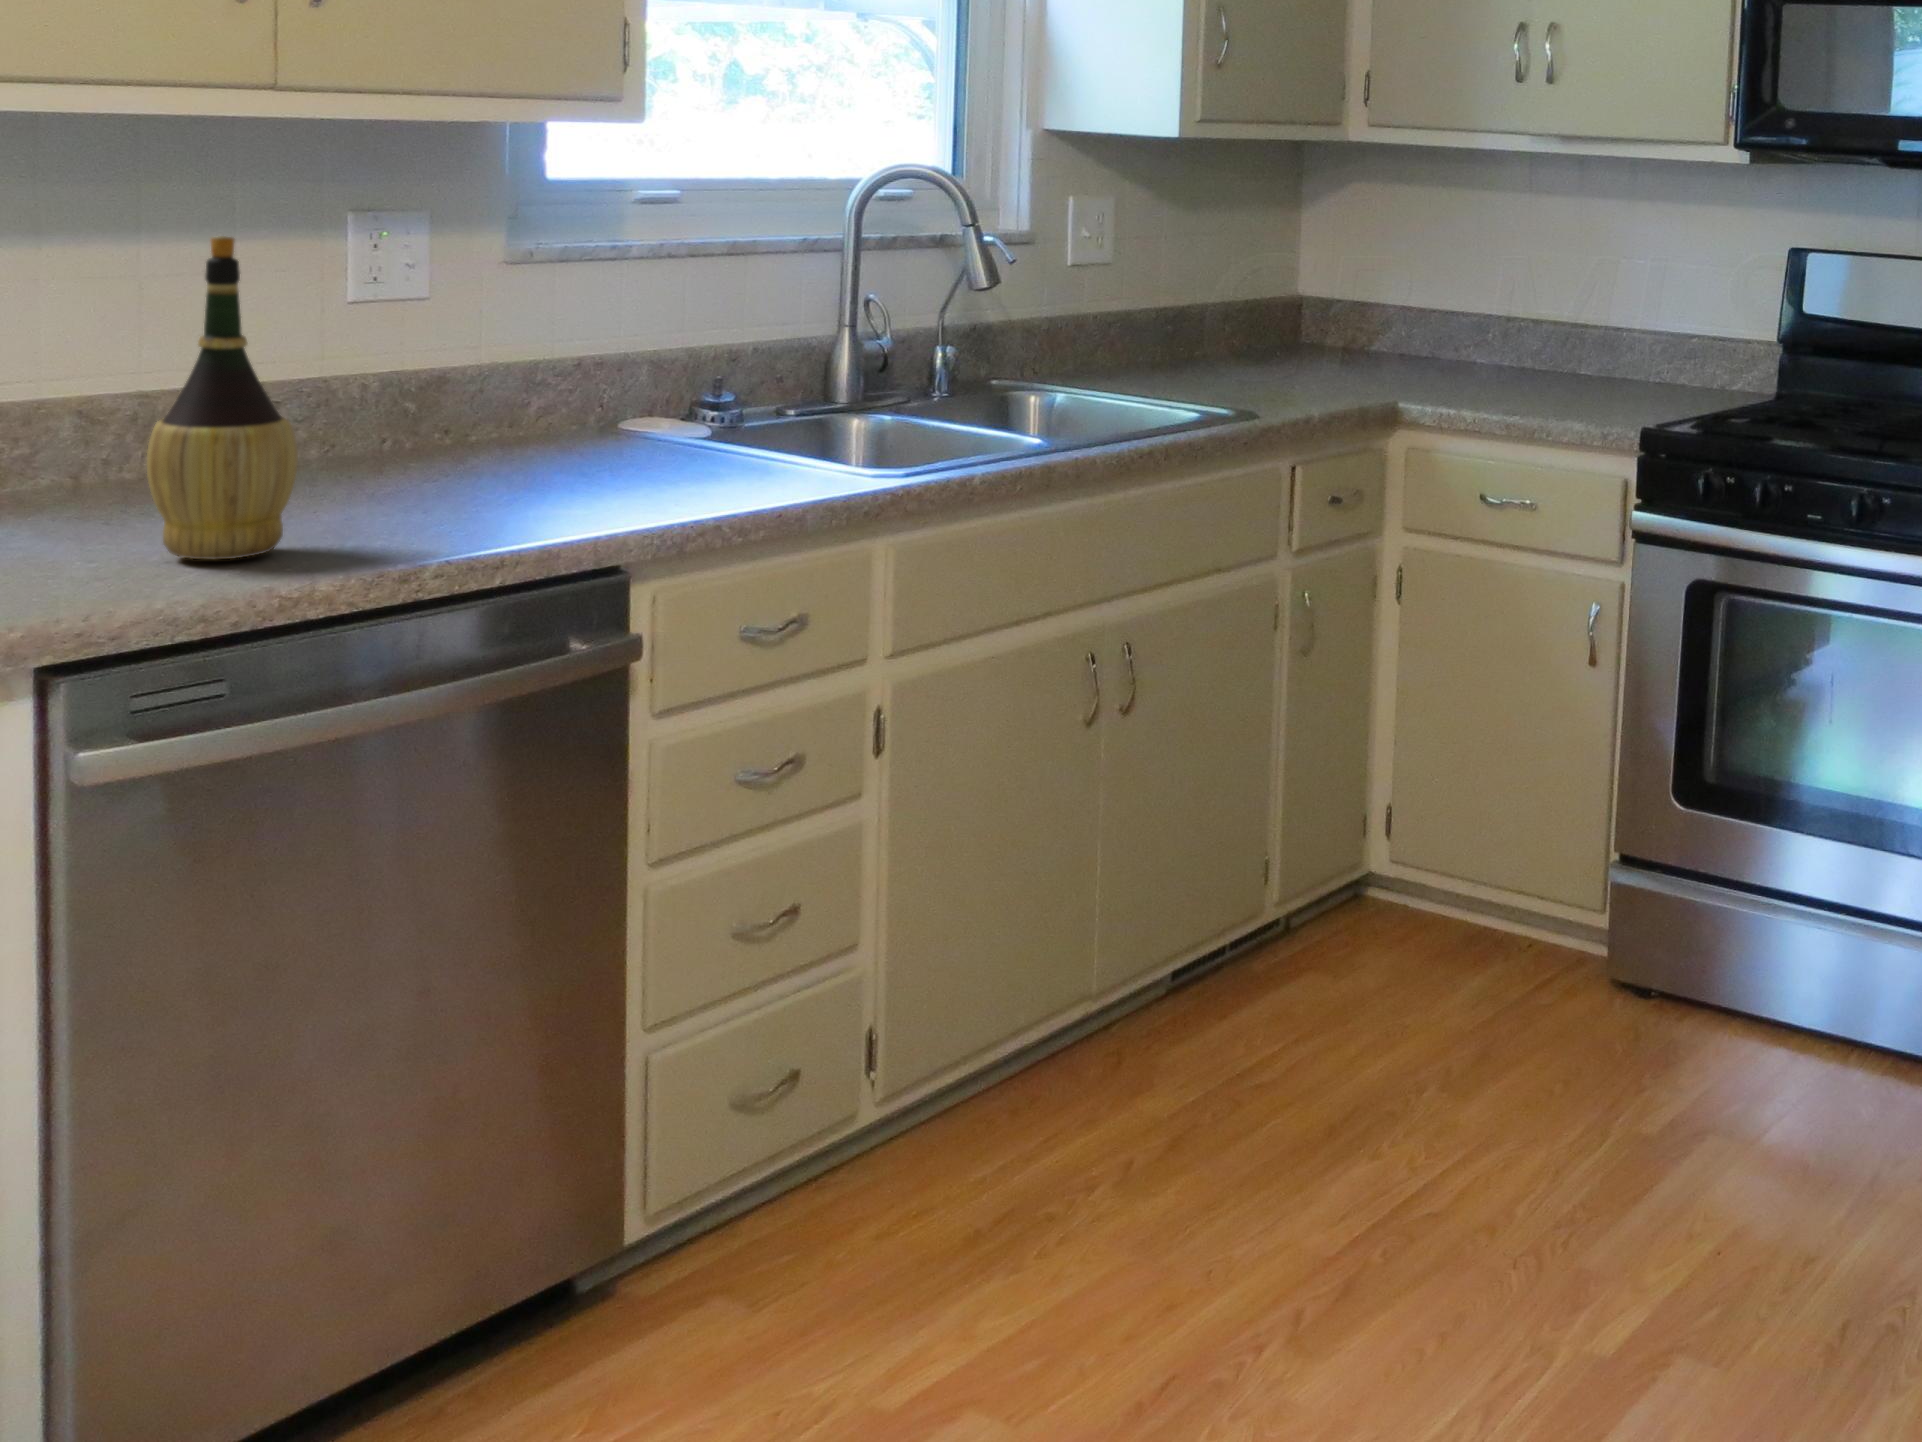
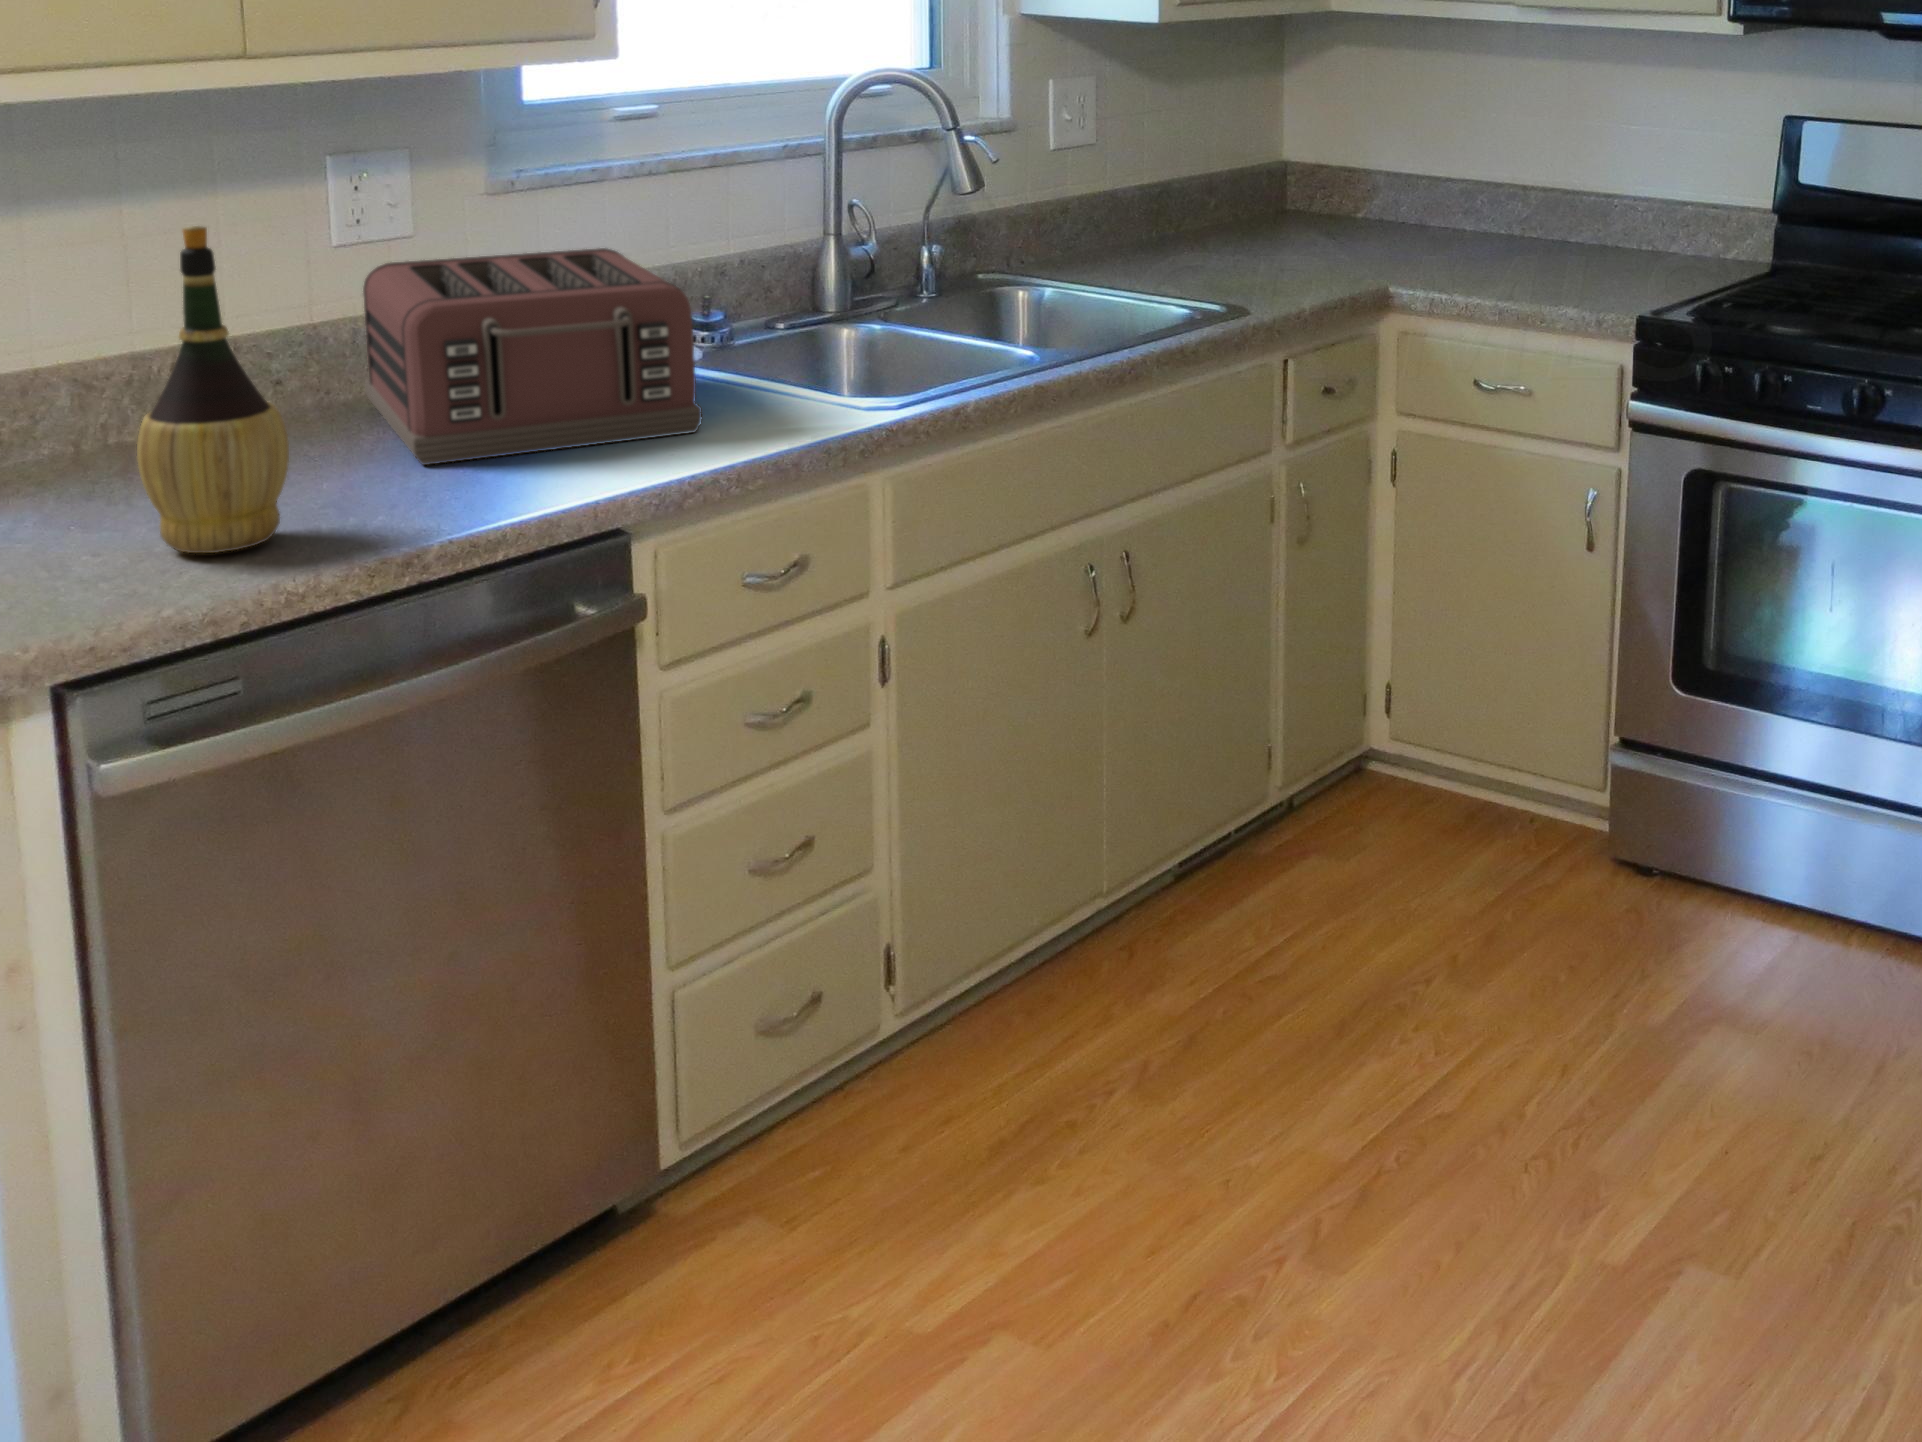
toaster: none [370,313,708,503] -> present [363,248,702,465]

